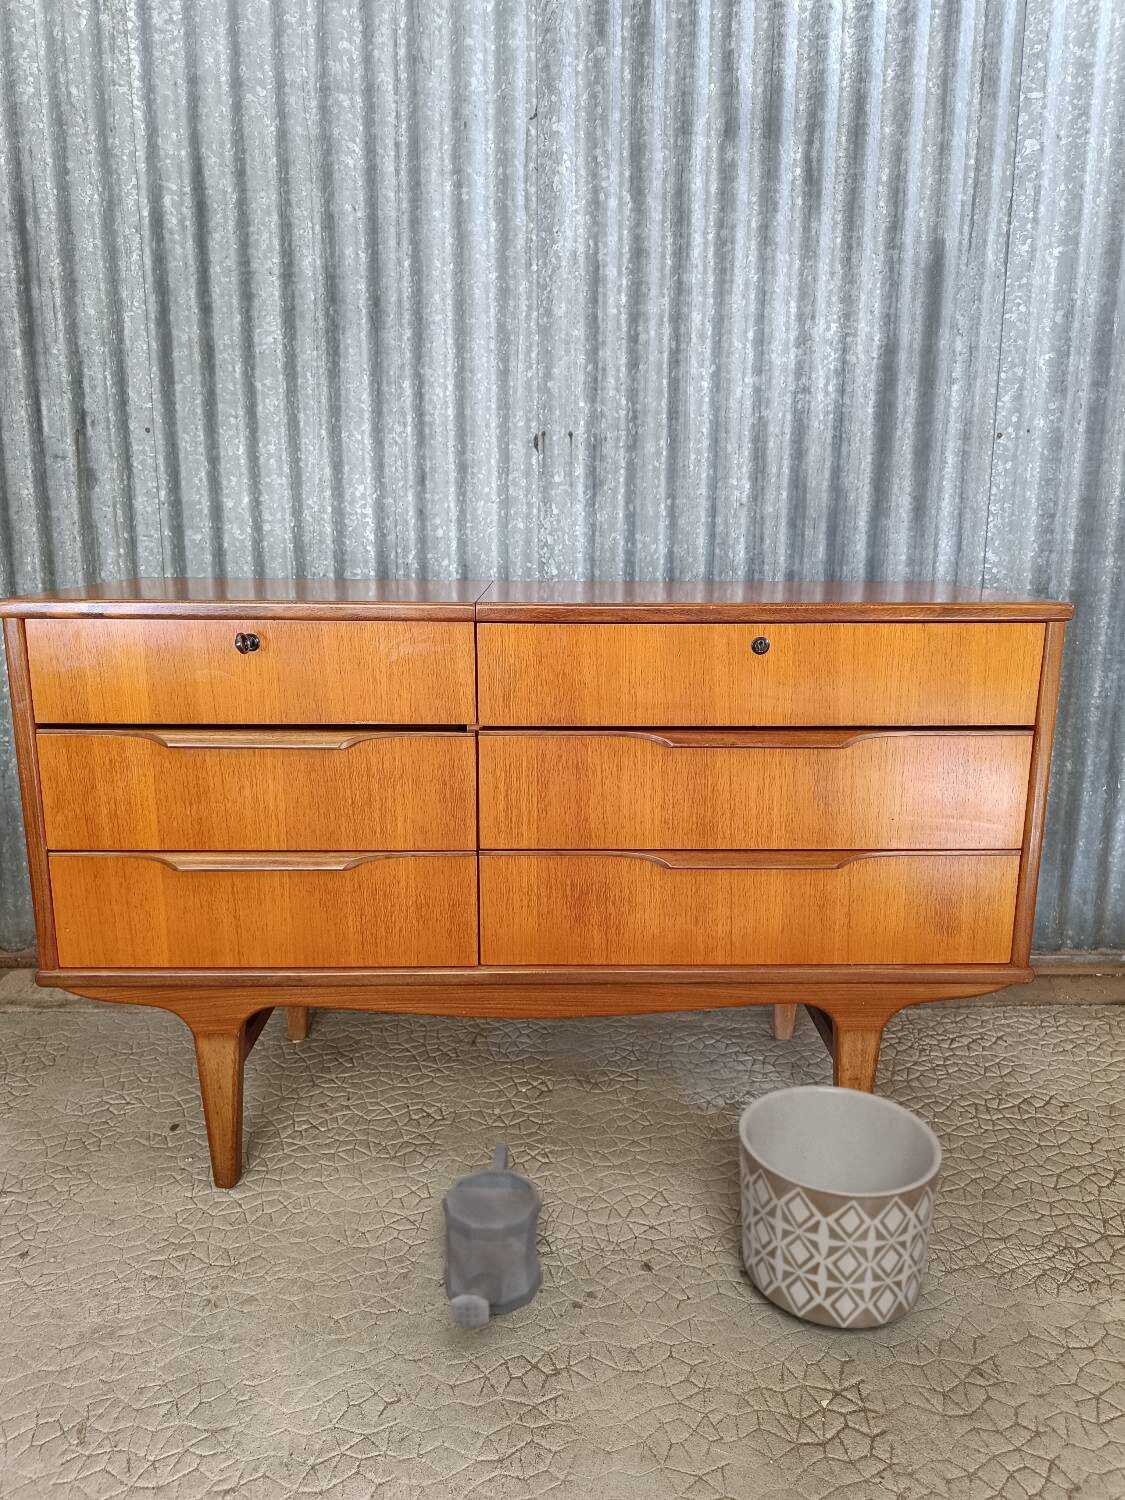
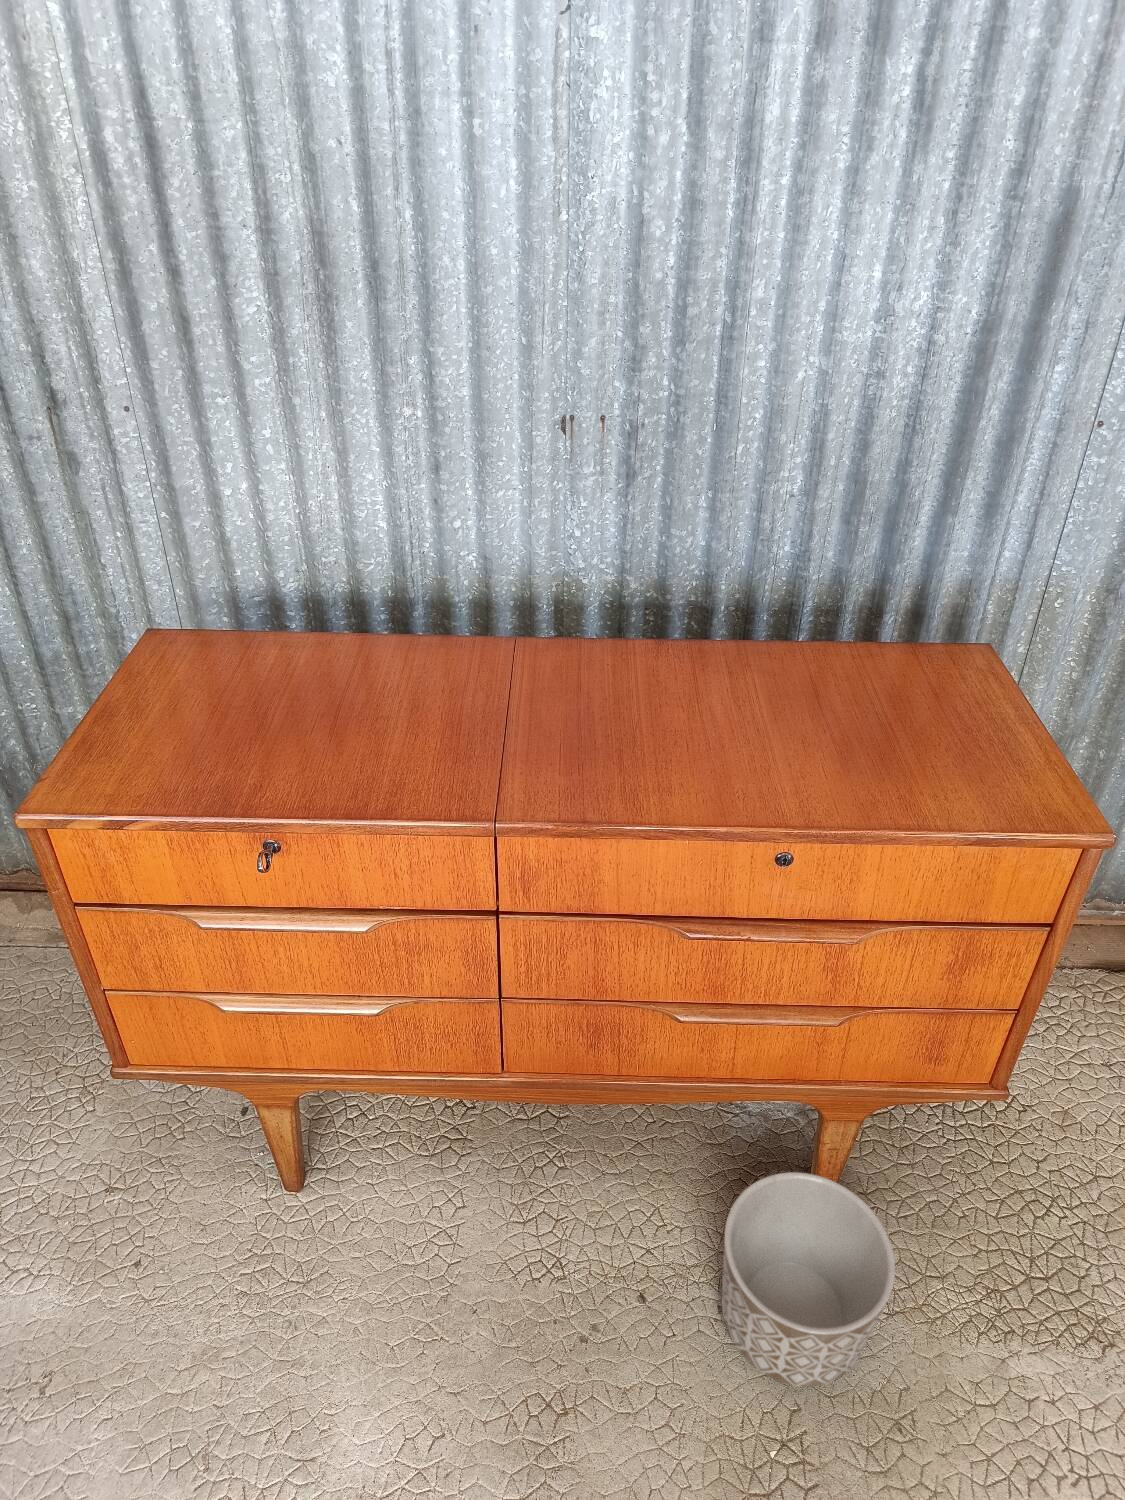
watering can: present [442,1144,542,1327] -> none [475,1194,557,1418]

